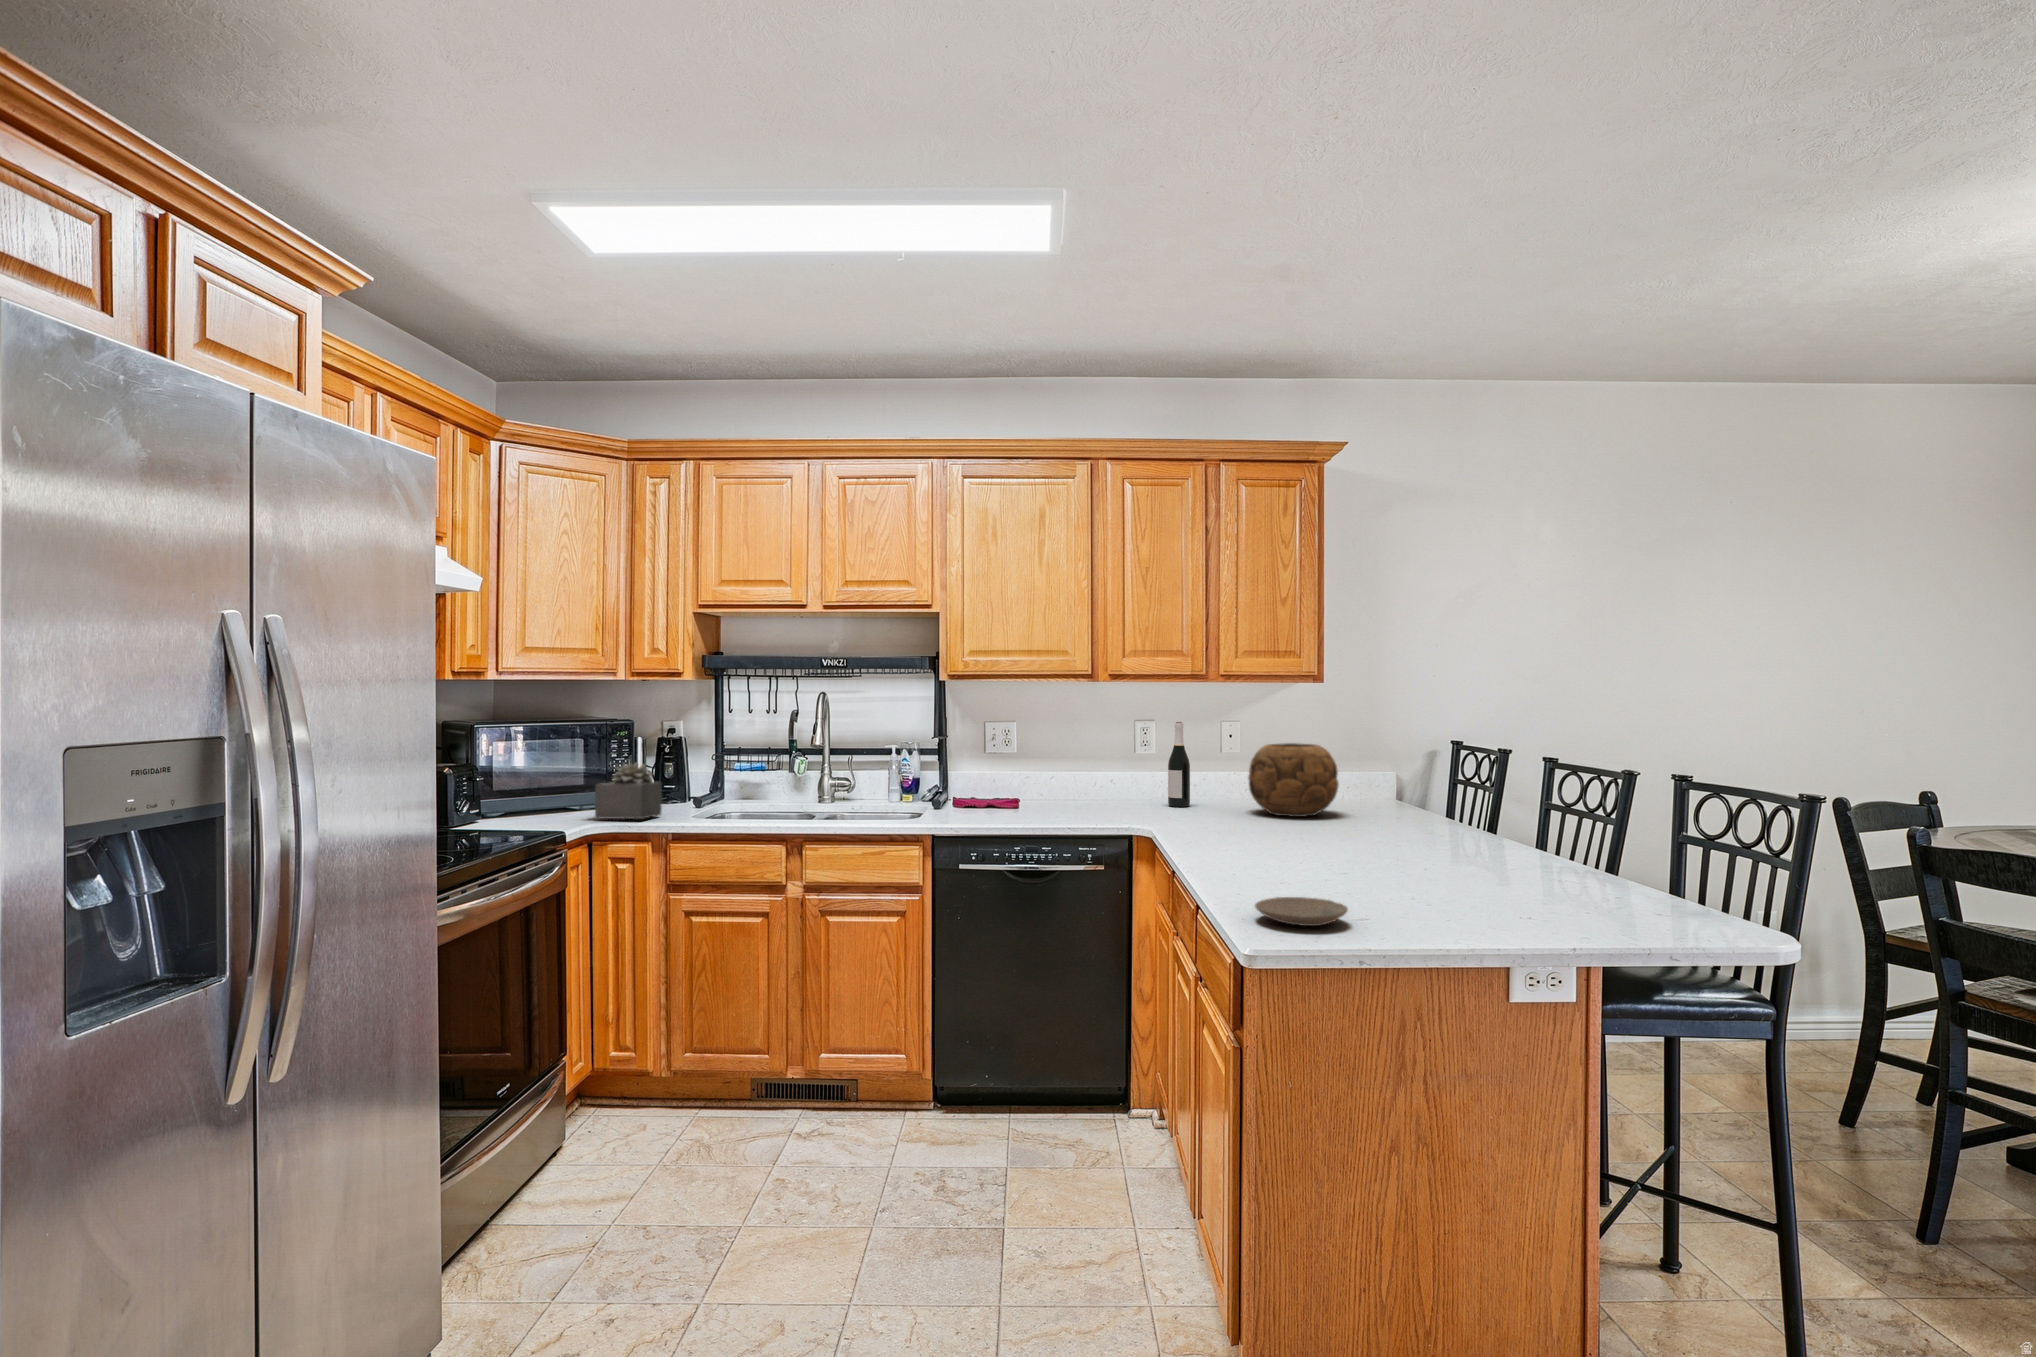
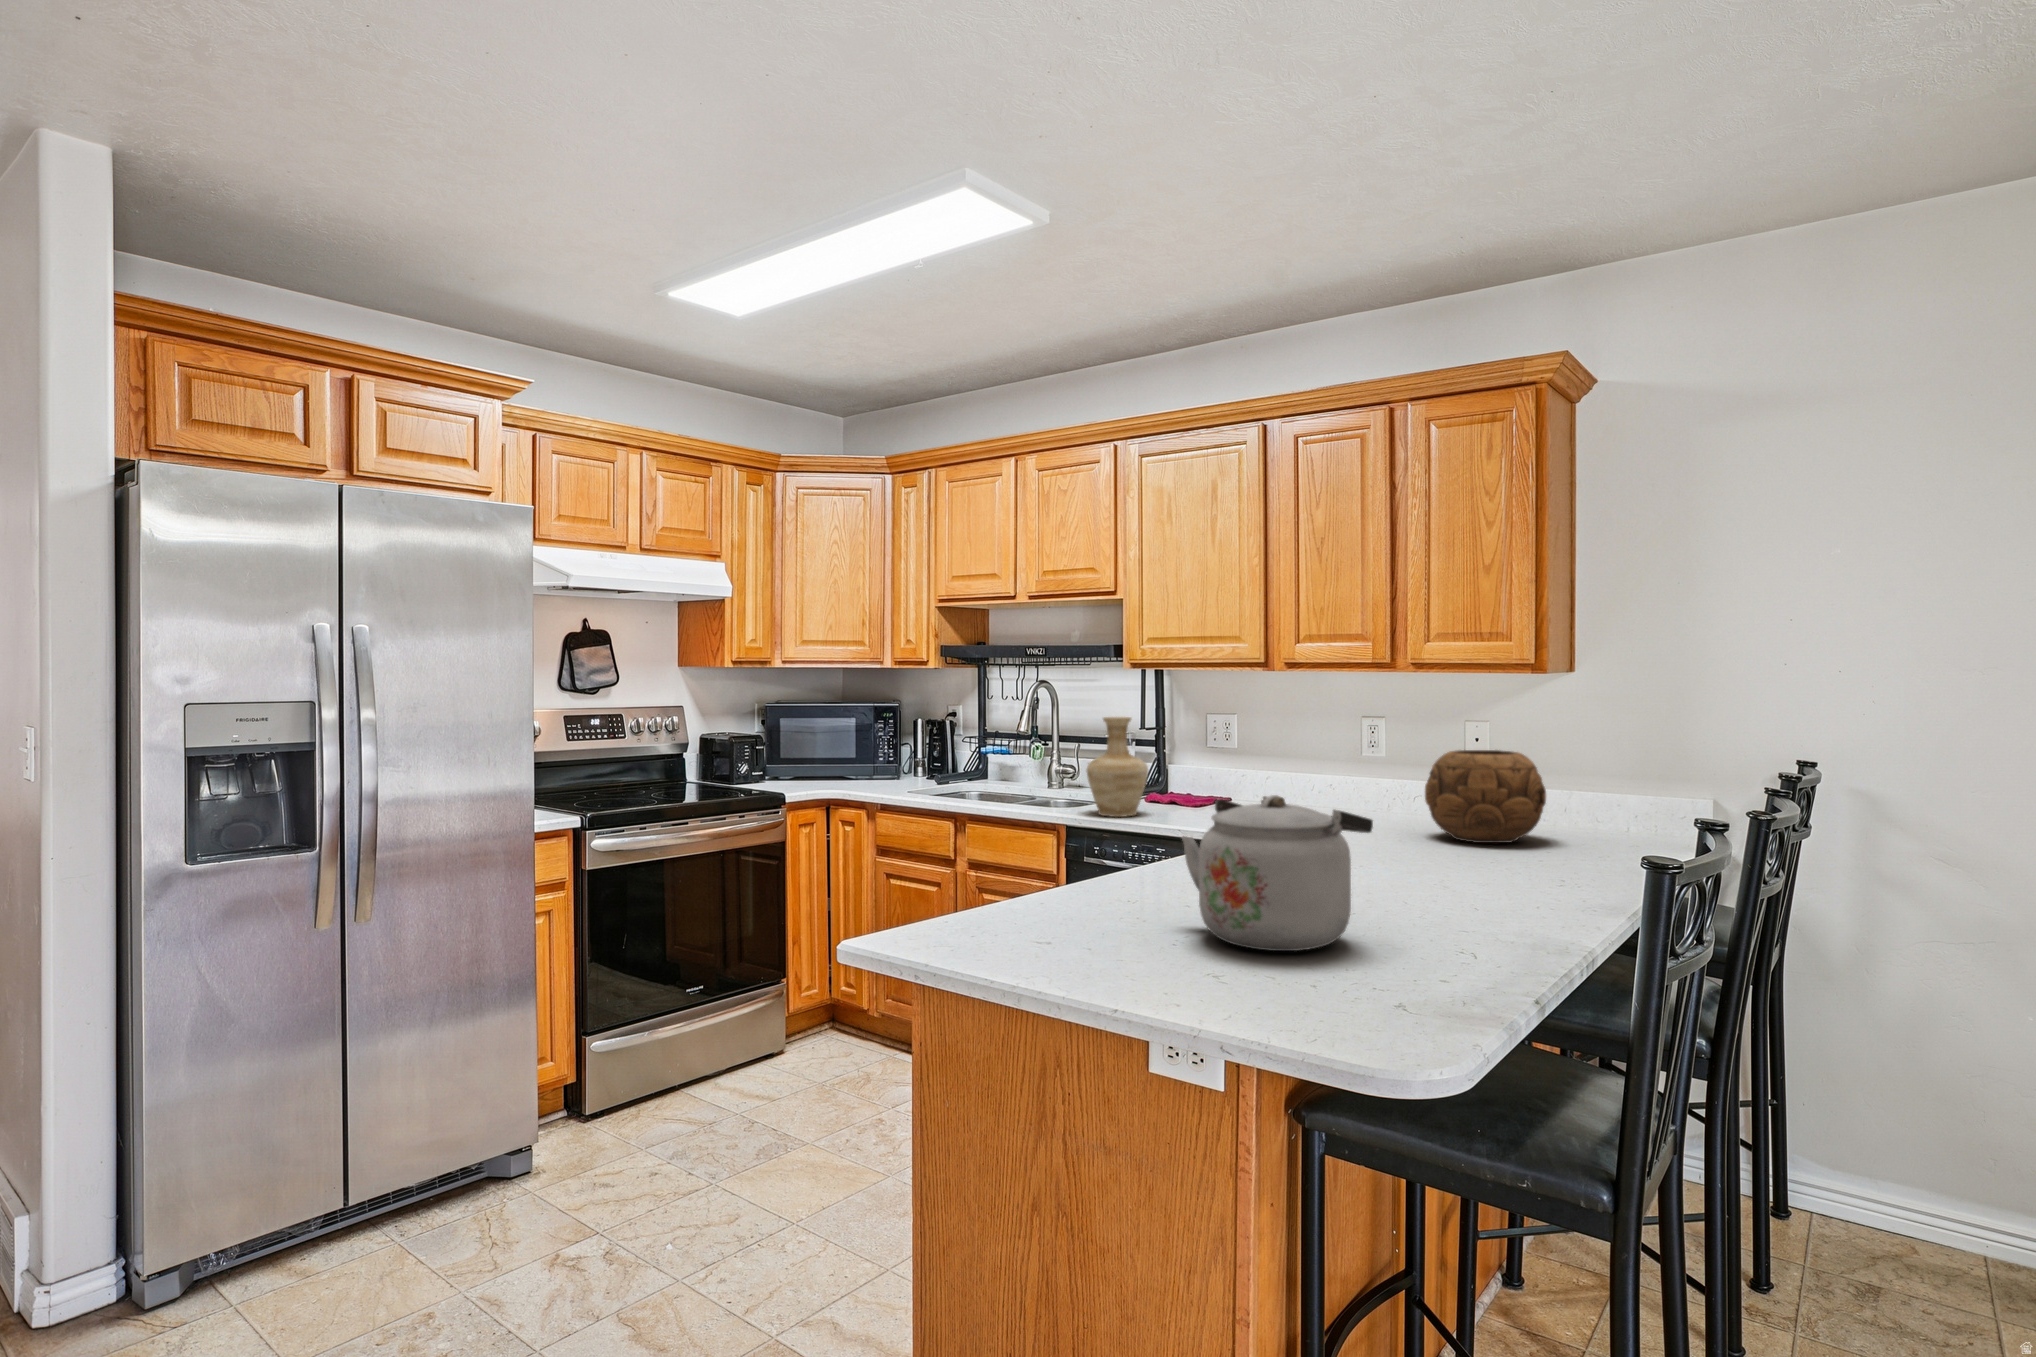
wine bottle: present [1168,722,1190,807] -> none [1369,719,1396,821]
vase: none [953,726,1013,823] -> present [1086,717,1148,817]
succulent plant: present [595,762,662,819] -> none [834,739,887,789]
kettle: none [1392,779,1551,908] -> present [1182,795,1373,951]
plate: present [1255,897,1348,926] -> none [960,901,1053,931]

